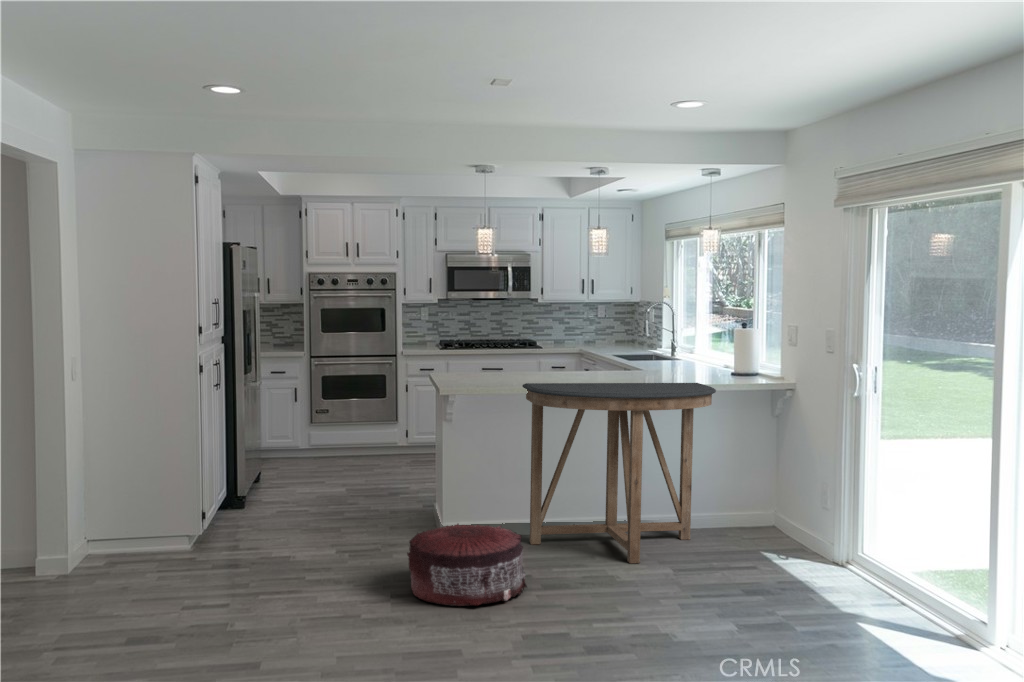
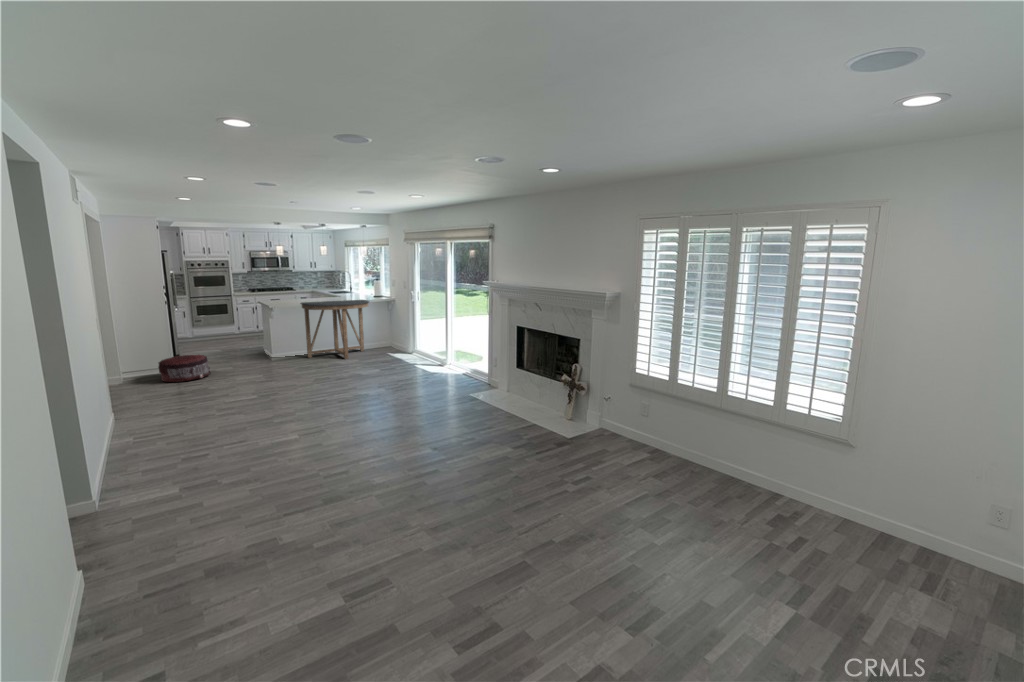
pouf: present [407,524,527,606] -> present [158,355,211,382]

